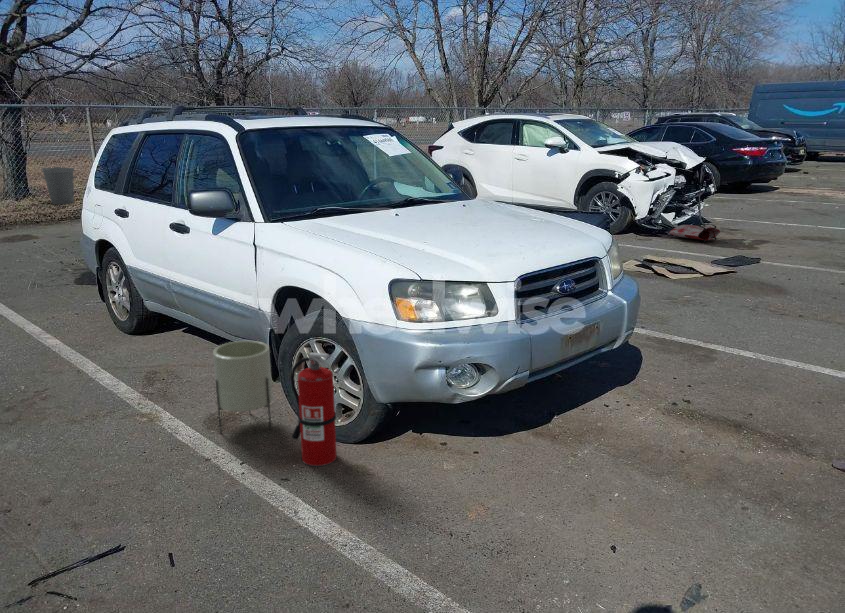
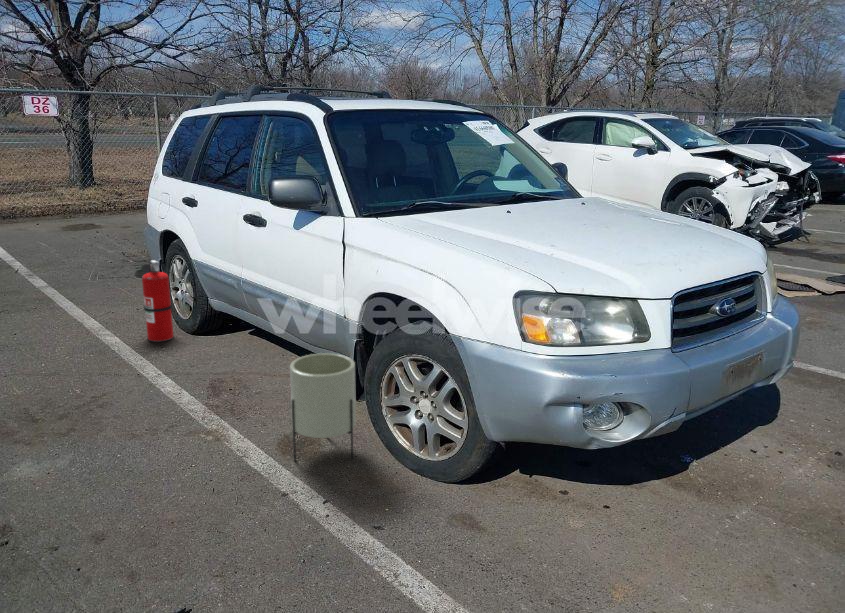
trash can: present [42,167,76,204] -> none [114,156,147,195]
bag: present [669,225,720,243] -> none [765,235,825,255]
fire extinguisher: present [291,353,336,466] -> present [142,260,173,341]

